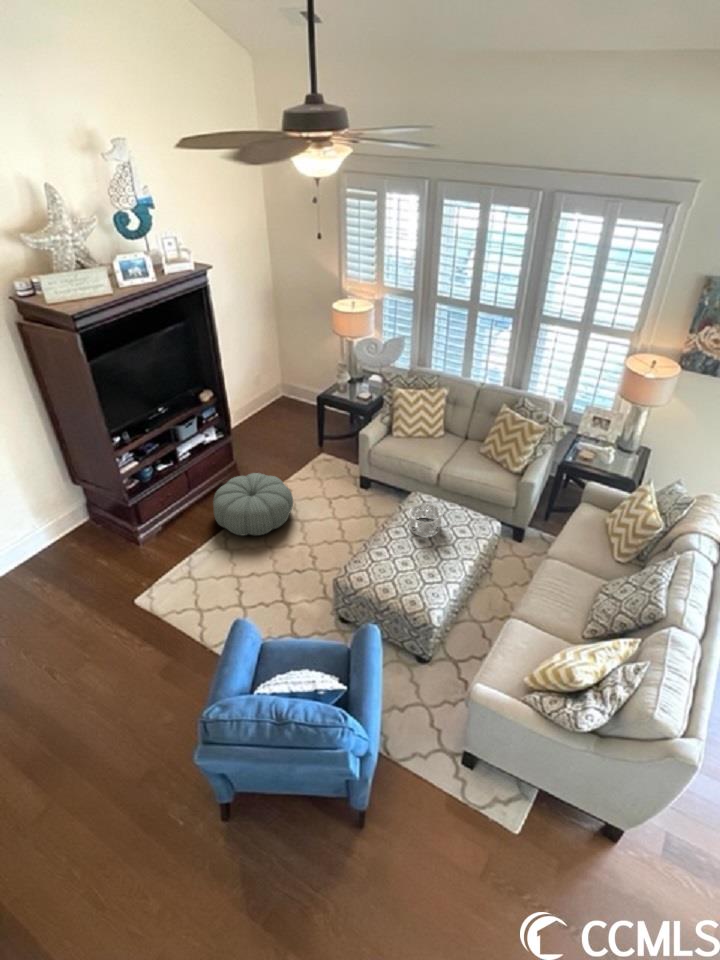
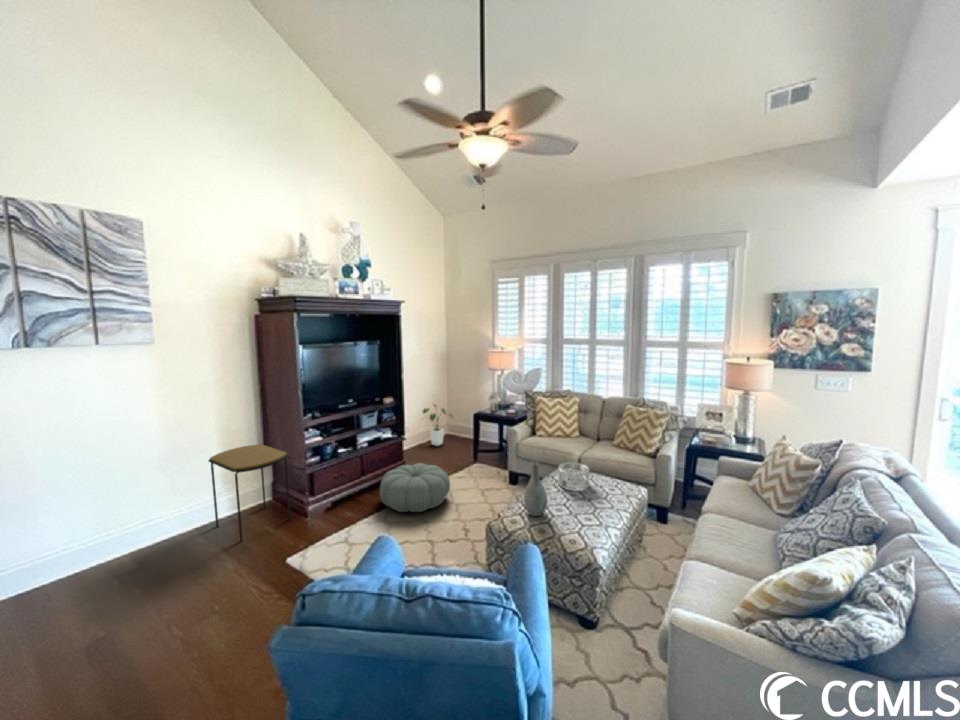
house plant: none [247,364,289,421] -> present [423,405,453,446]
side table: none [17,471,121,579] -> present [209,444,291,541]
vase: none [370,530,393,575] -> present [524,462,547,516]

